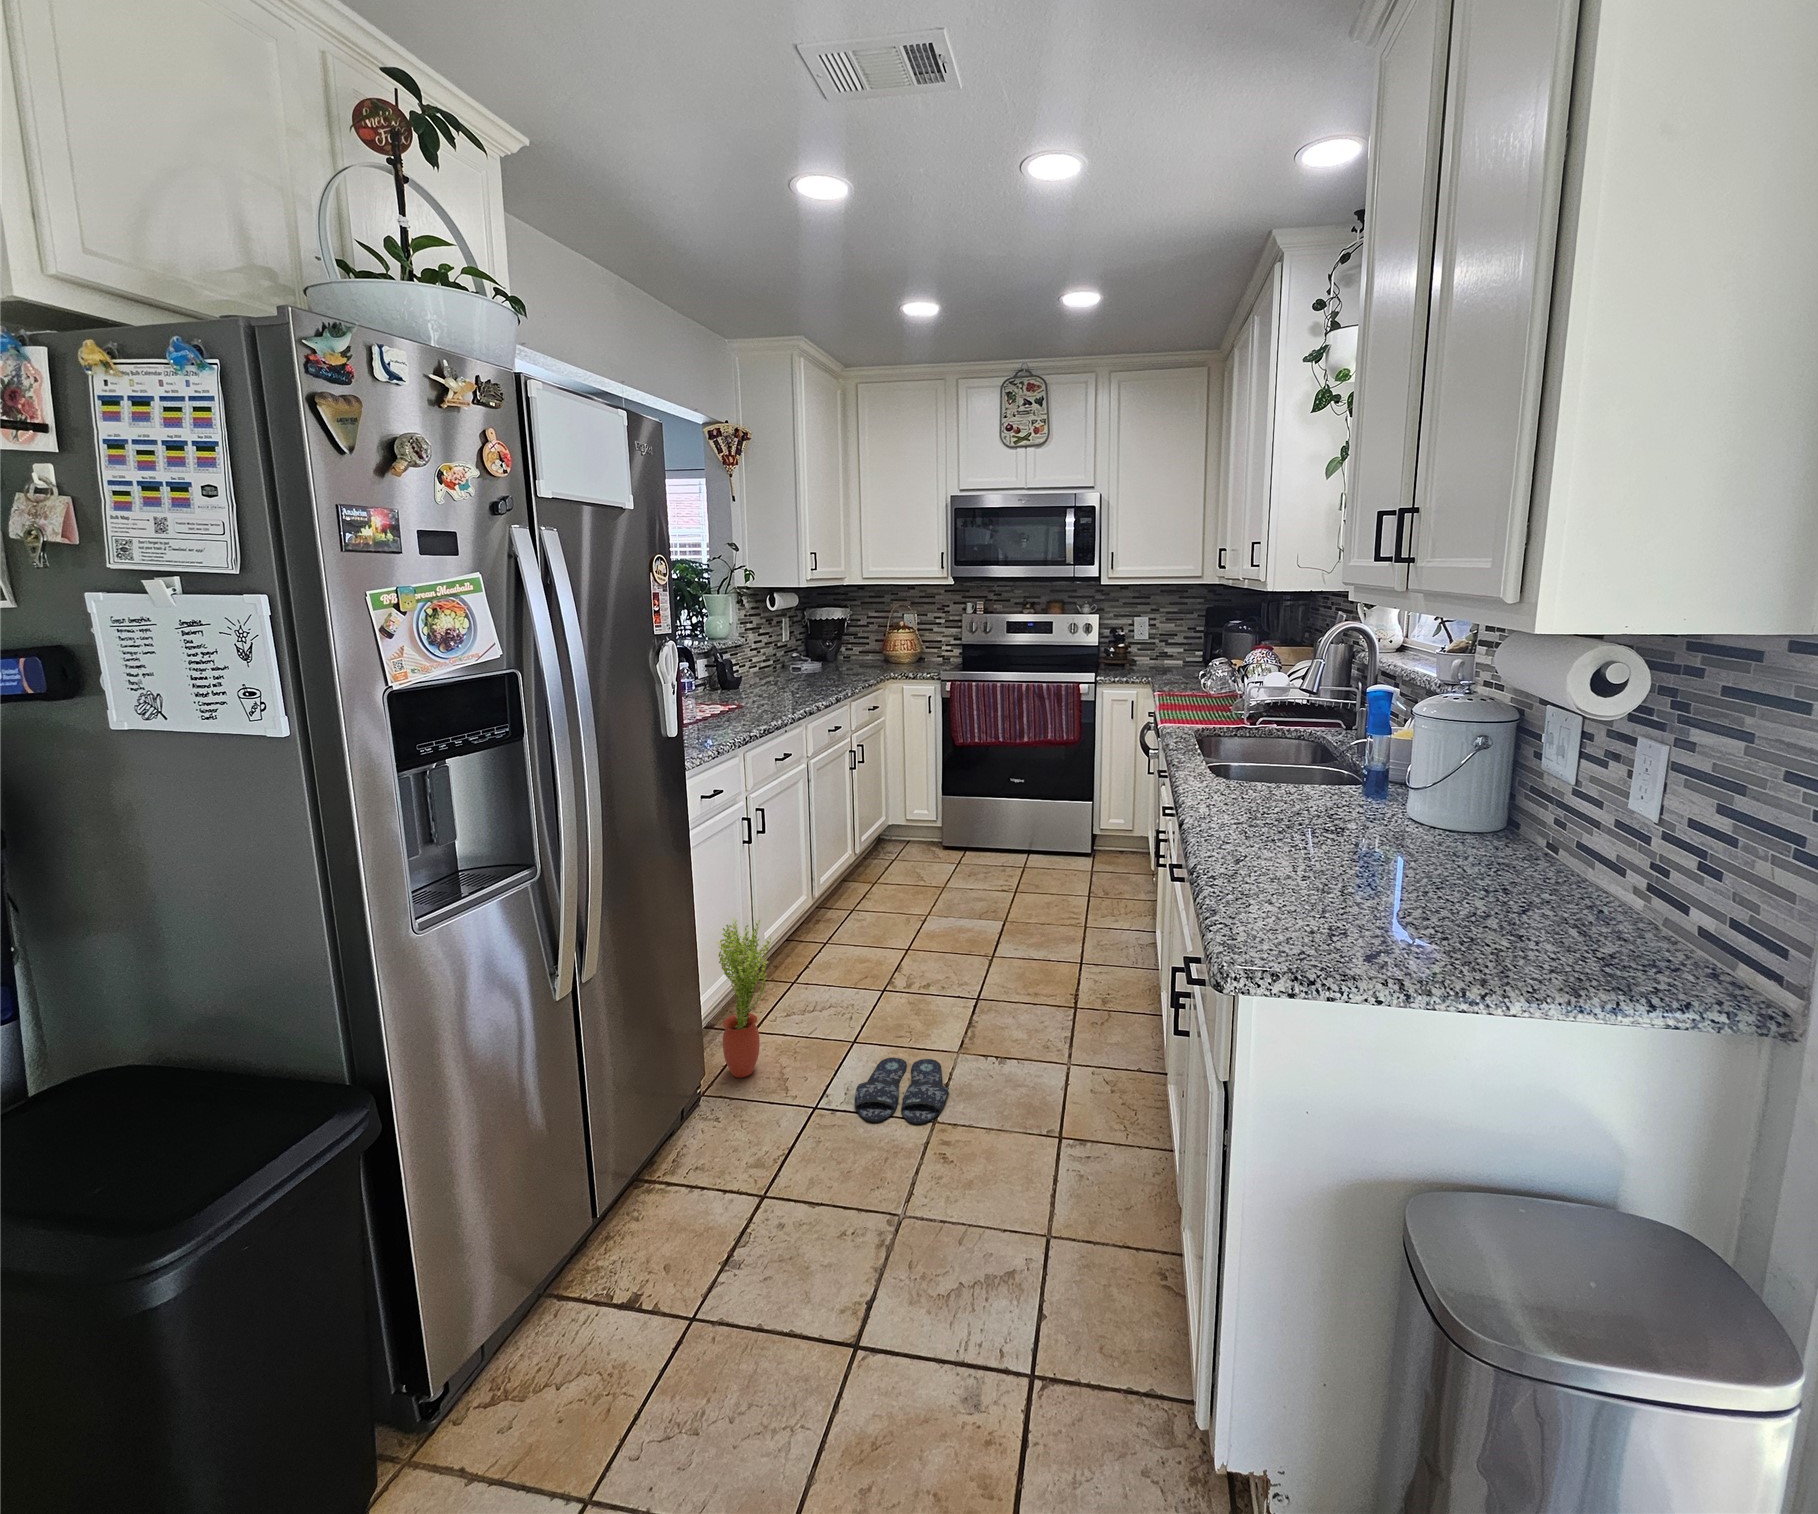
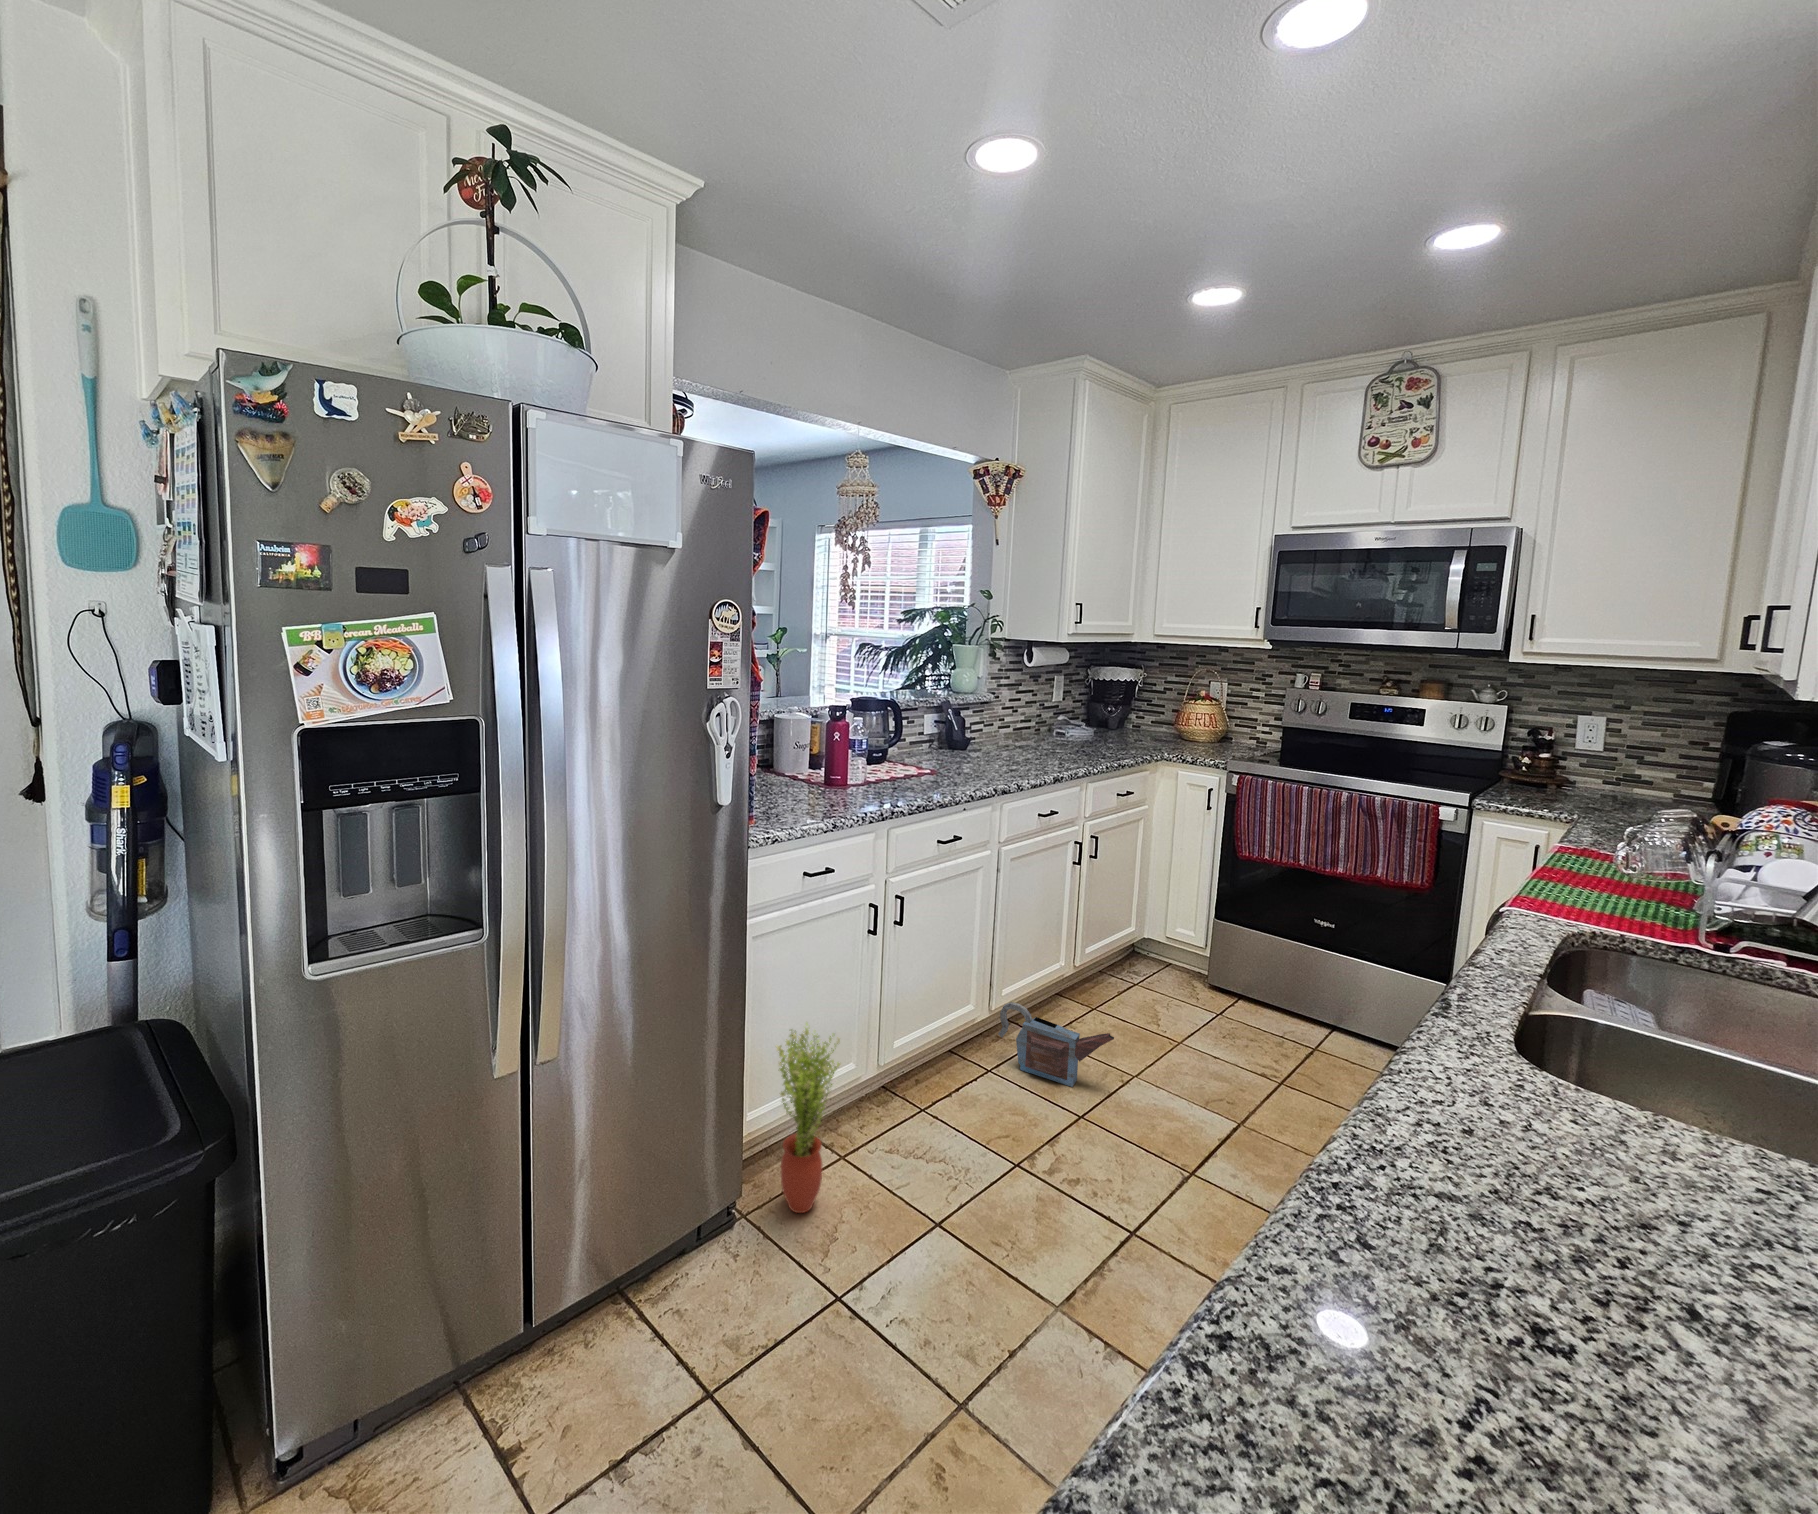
watering can: none [824,884,917,935] -> present [998,1002,1114,1087]
slippers: present [855,1058,949,1124] -> none [877,1271,1021,1407]

